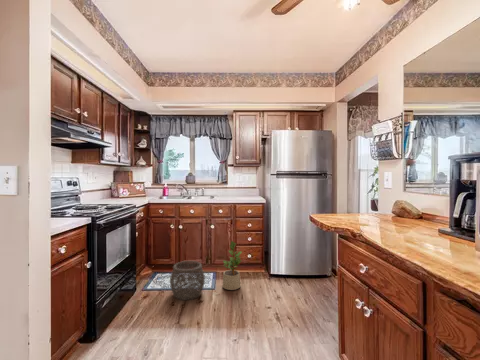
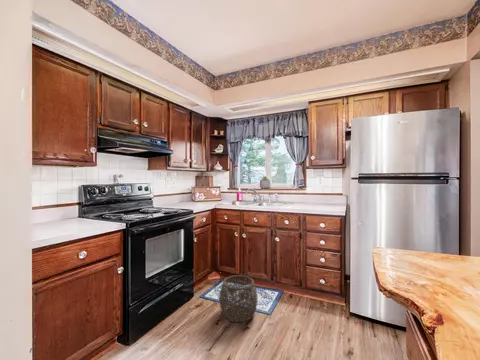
potted plant: present [222,241,242,290] -> none [281,260,308,322]

